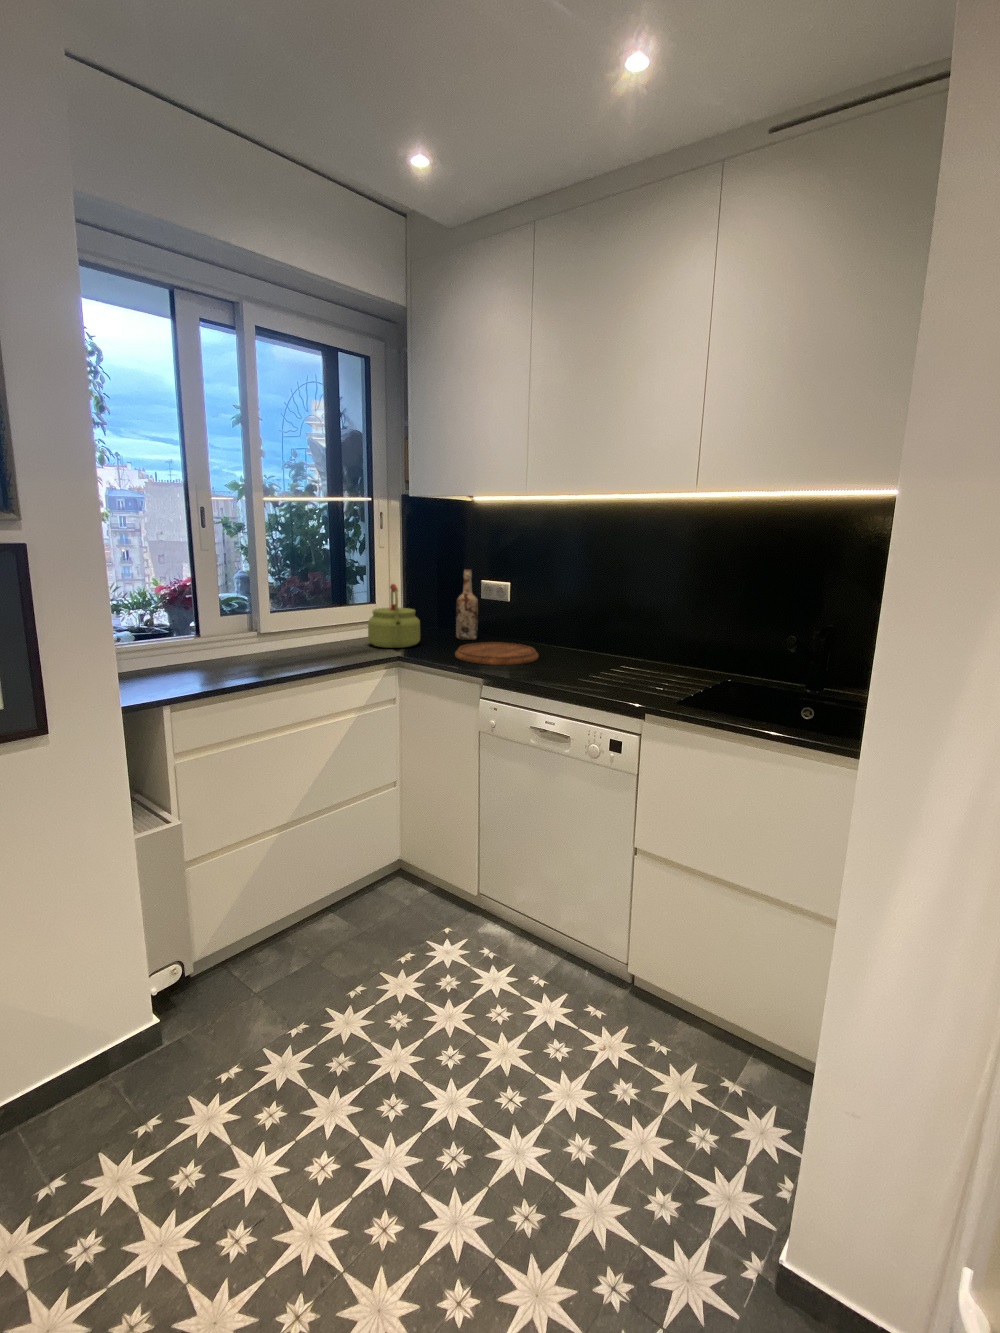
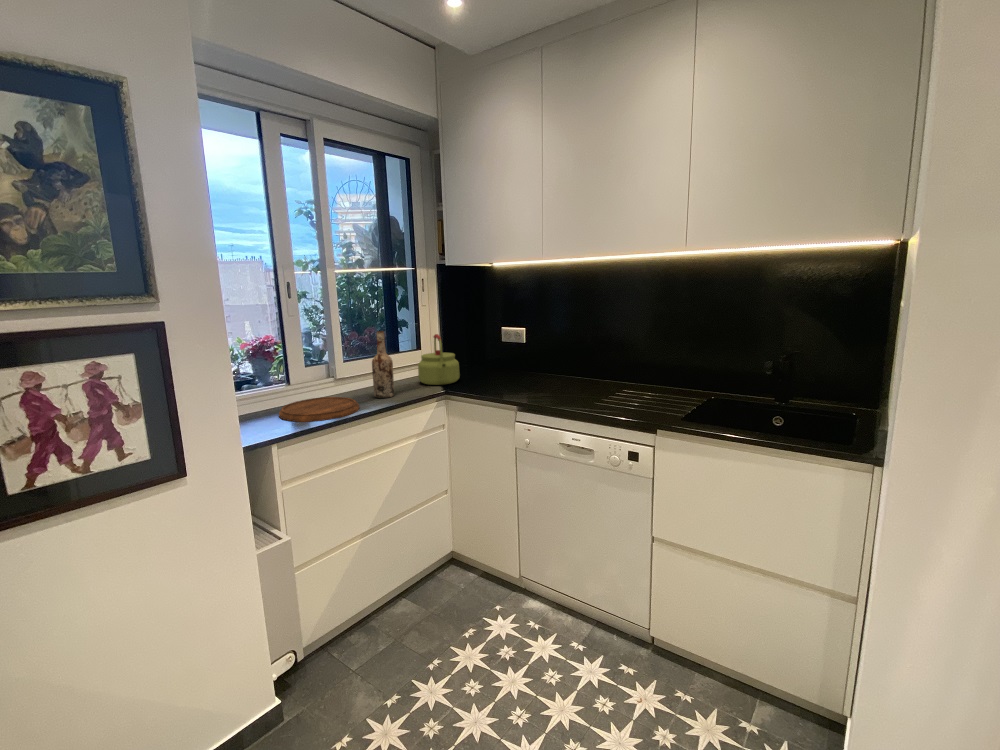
wine bottle: present [456,569,478,640] -> present [372,331,394,398]
cutting board: present [455,642,539,665] -> present [279,397,359,422]

